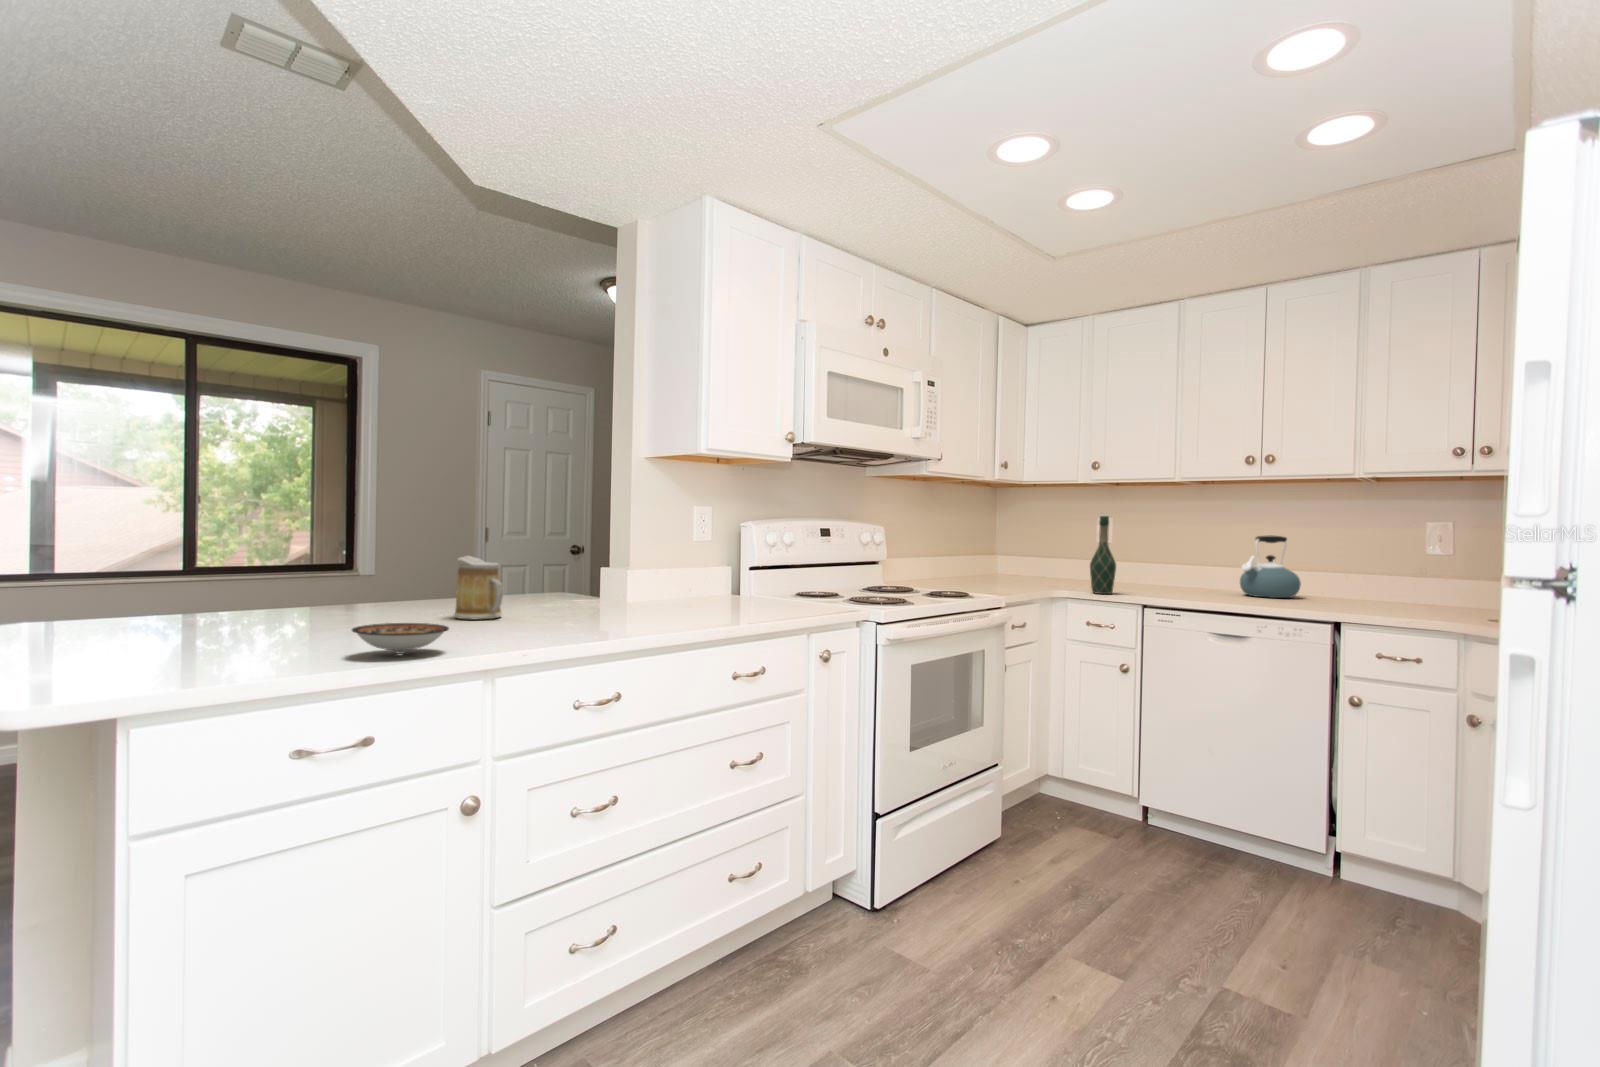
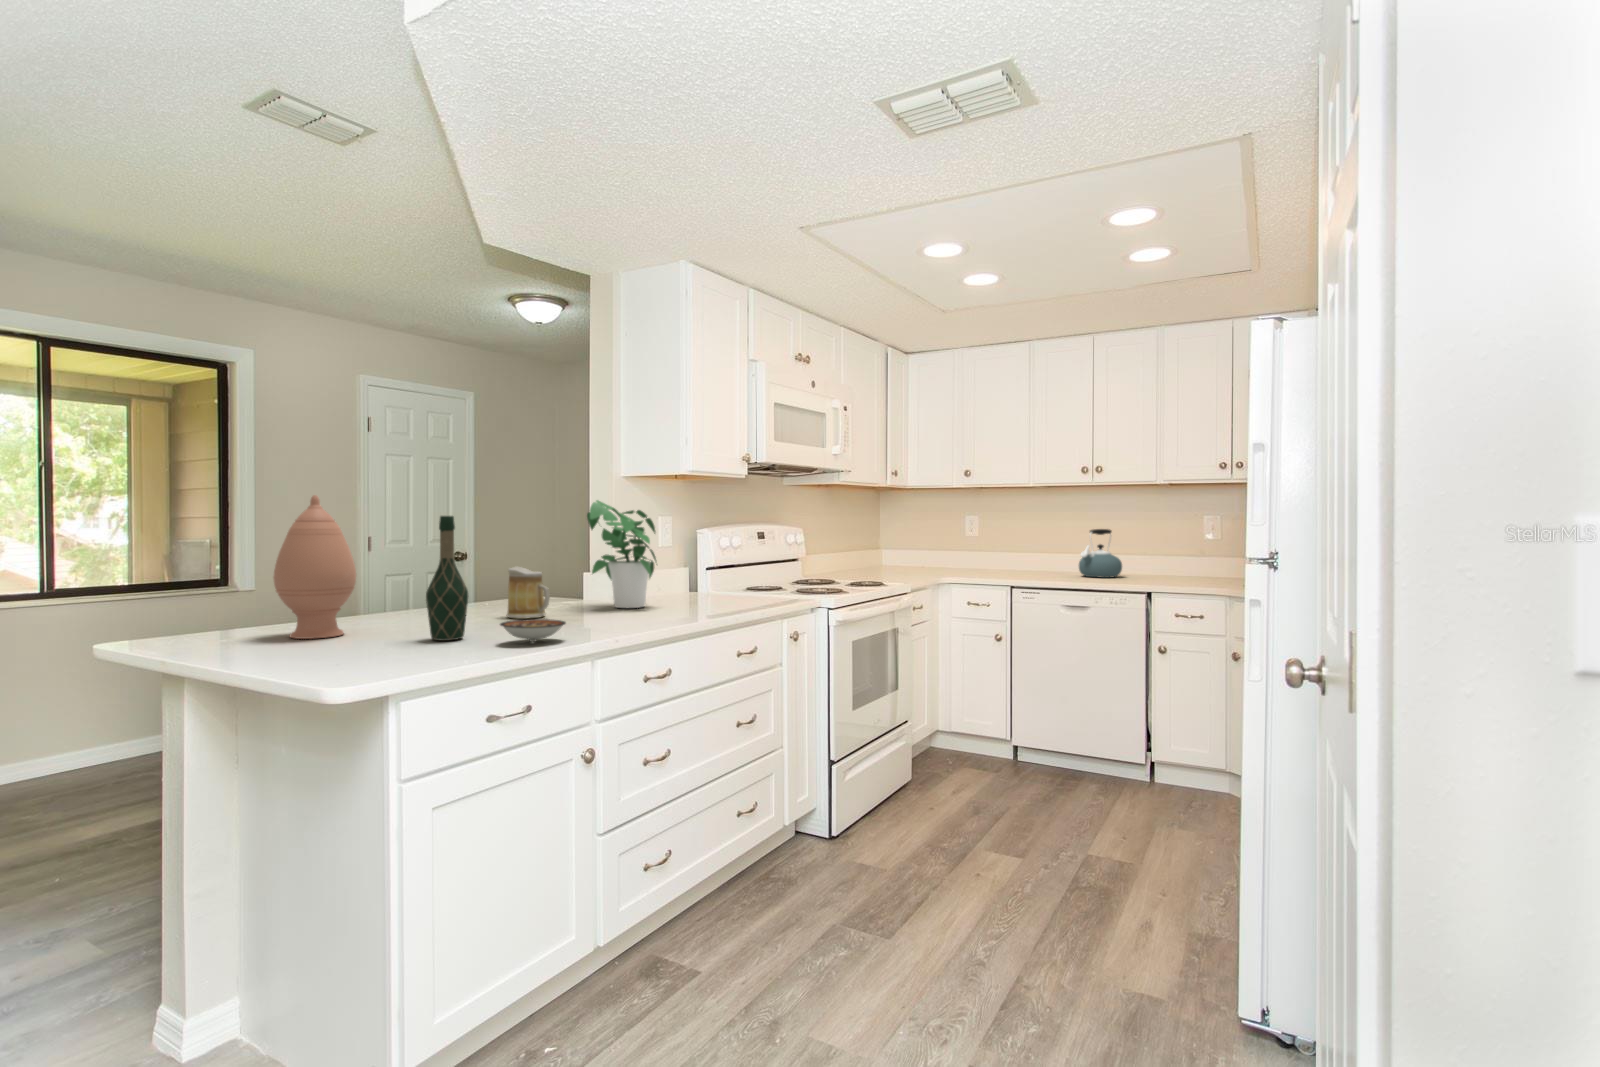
vase: none [135,460,244,633] -> present [273,495,356,639]
potted plant: none [564,479,655,612] -> present [587,500,656,608]
wine bottle: present [1090,516,1116,594] -> present [426,516,468,641]

